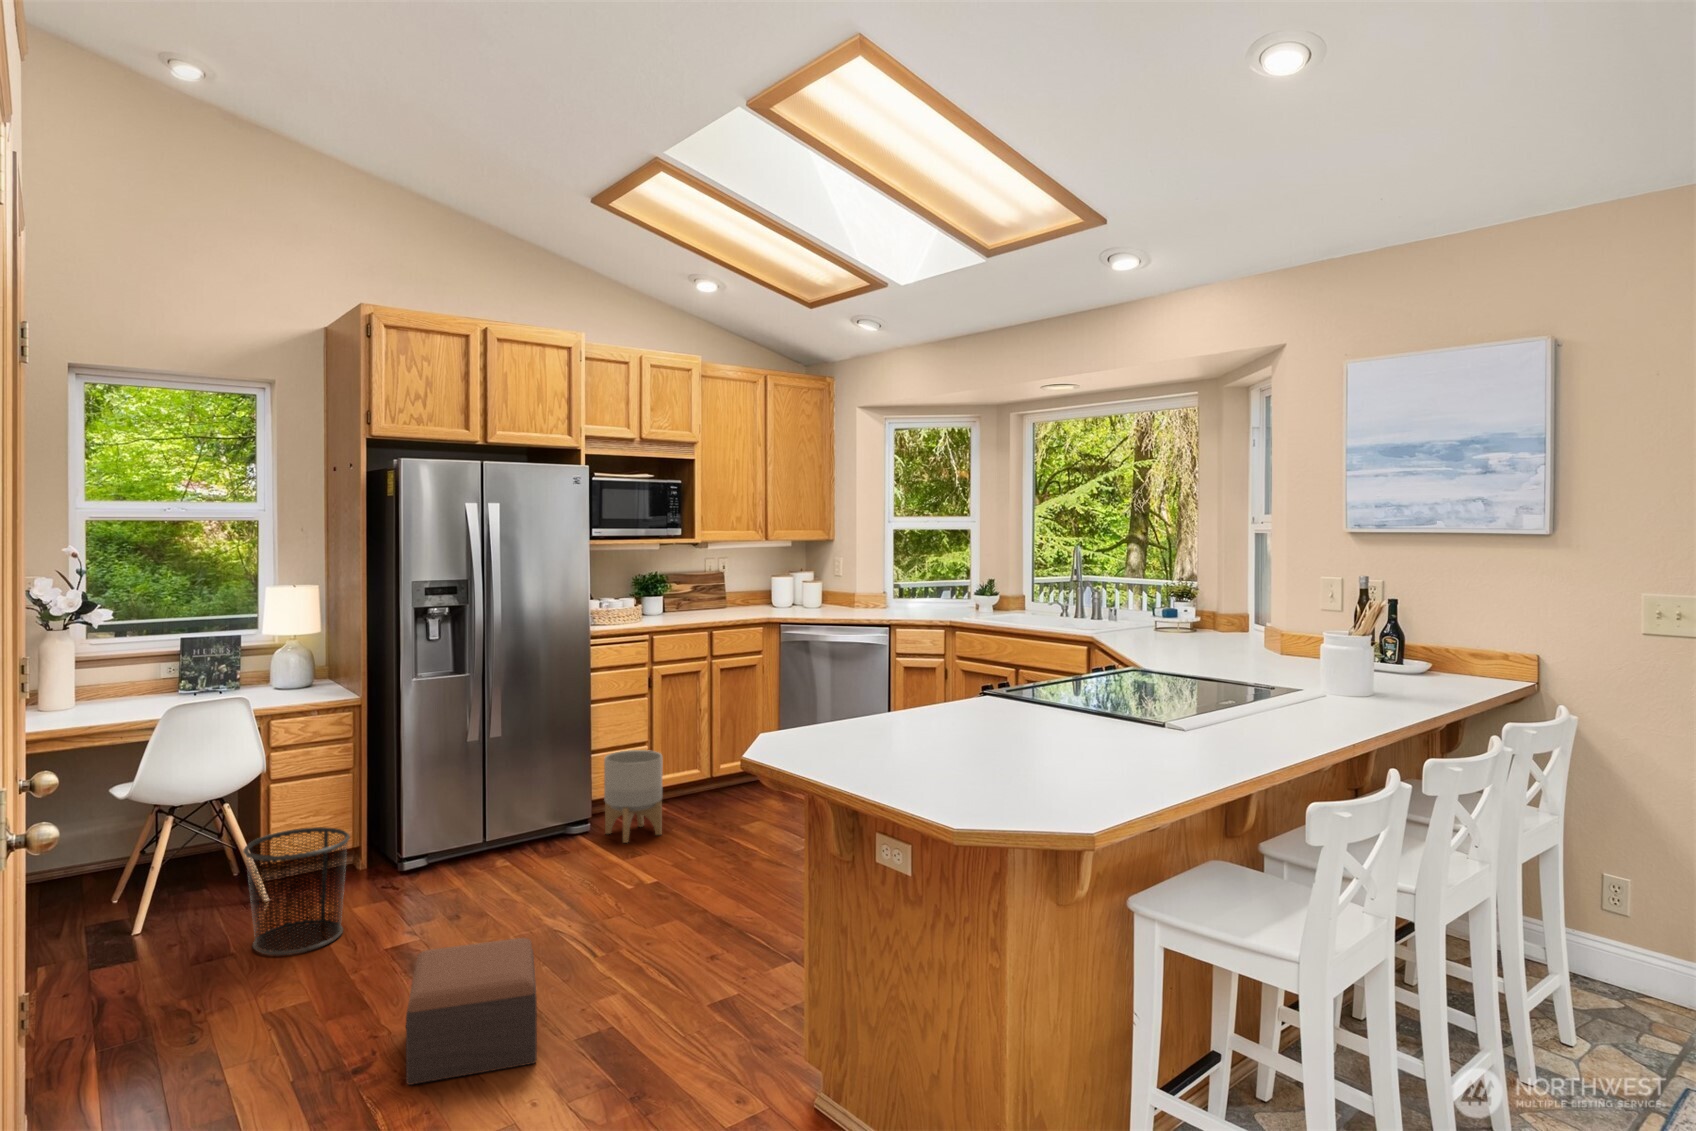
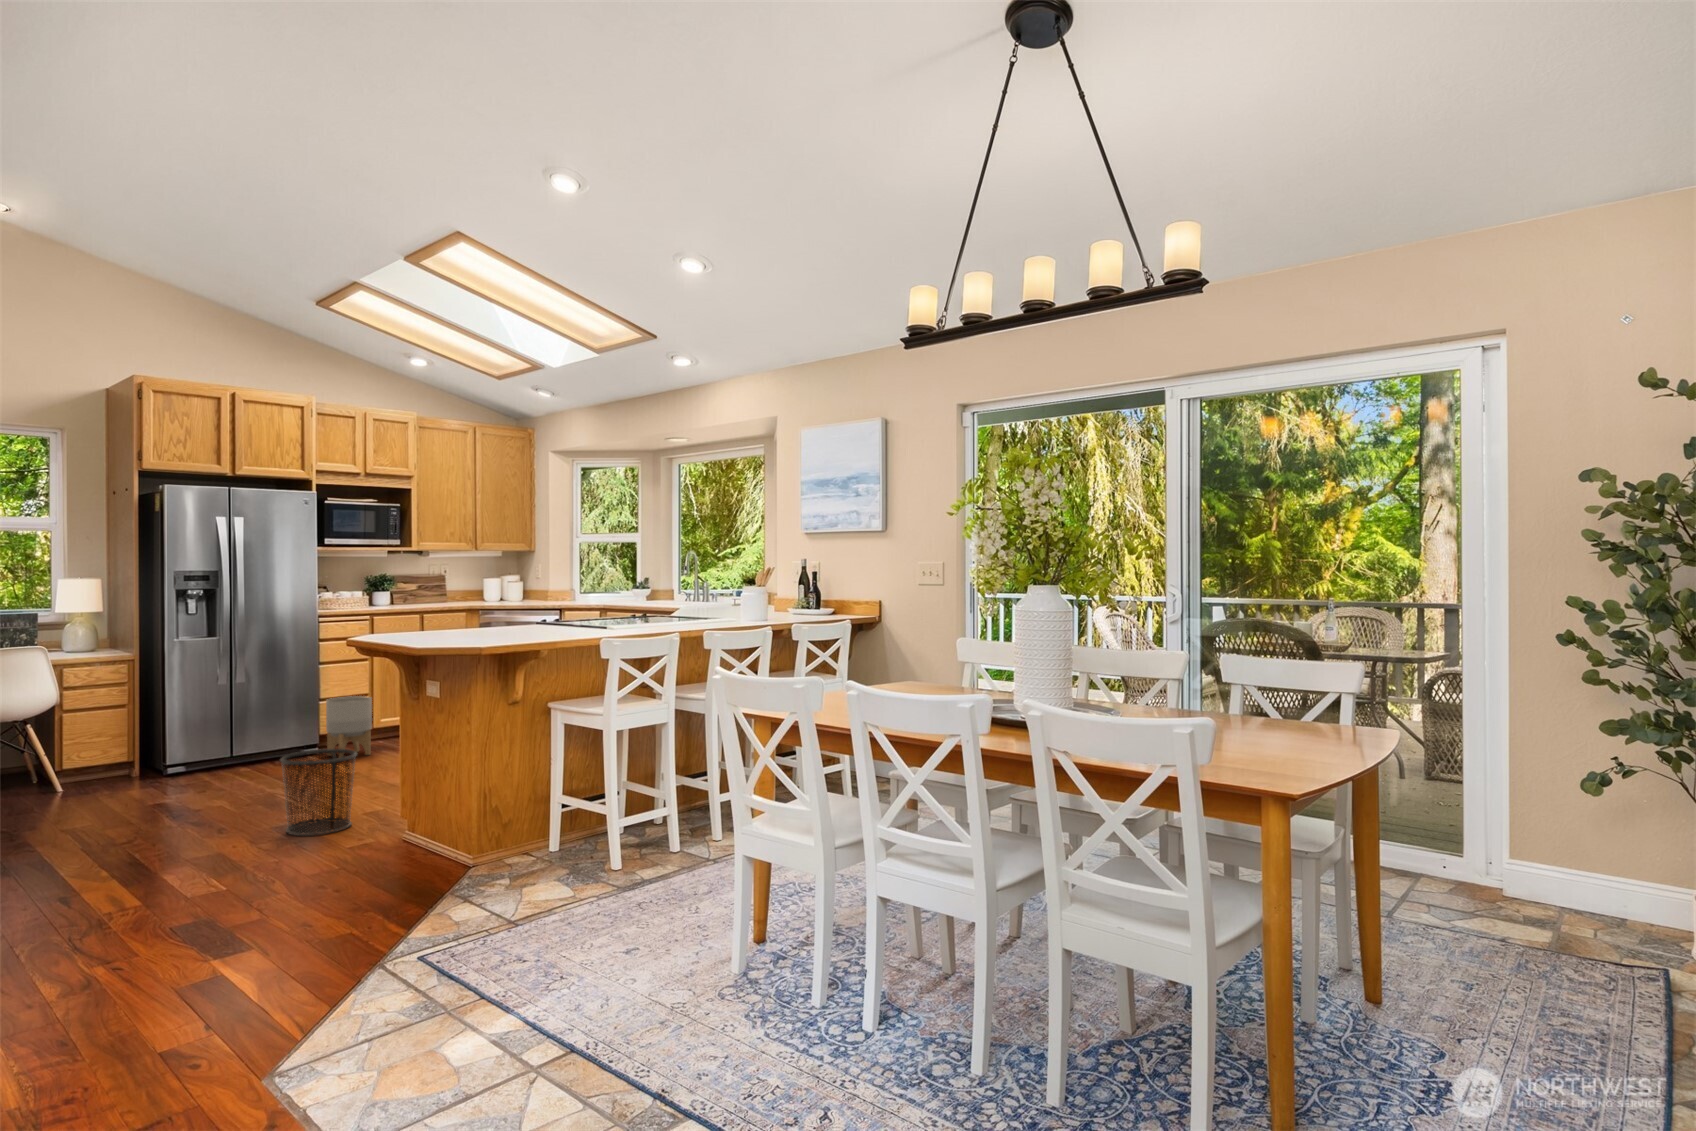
waste bin: present [243,827,350,955] -> present [280,749,357,836]
footstool: present [406,938,537,1085] -> none [158,775,246,845]

